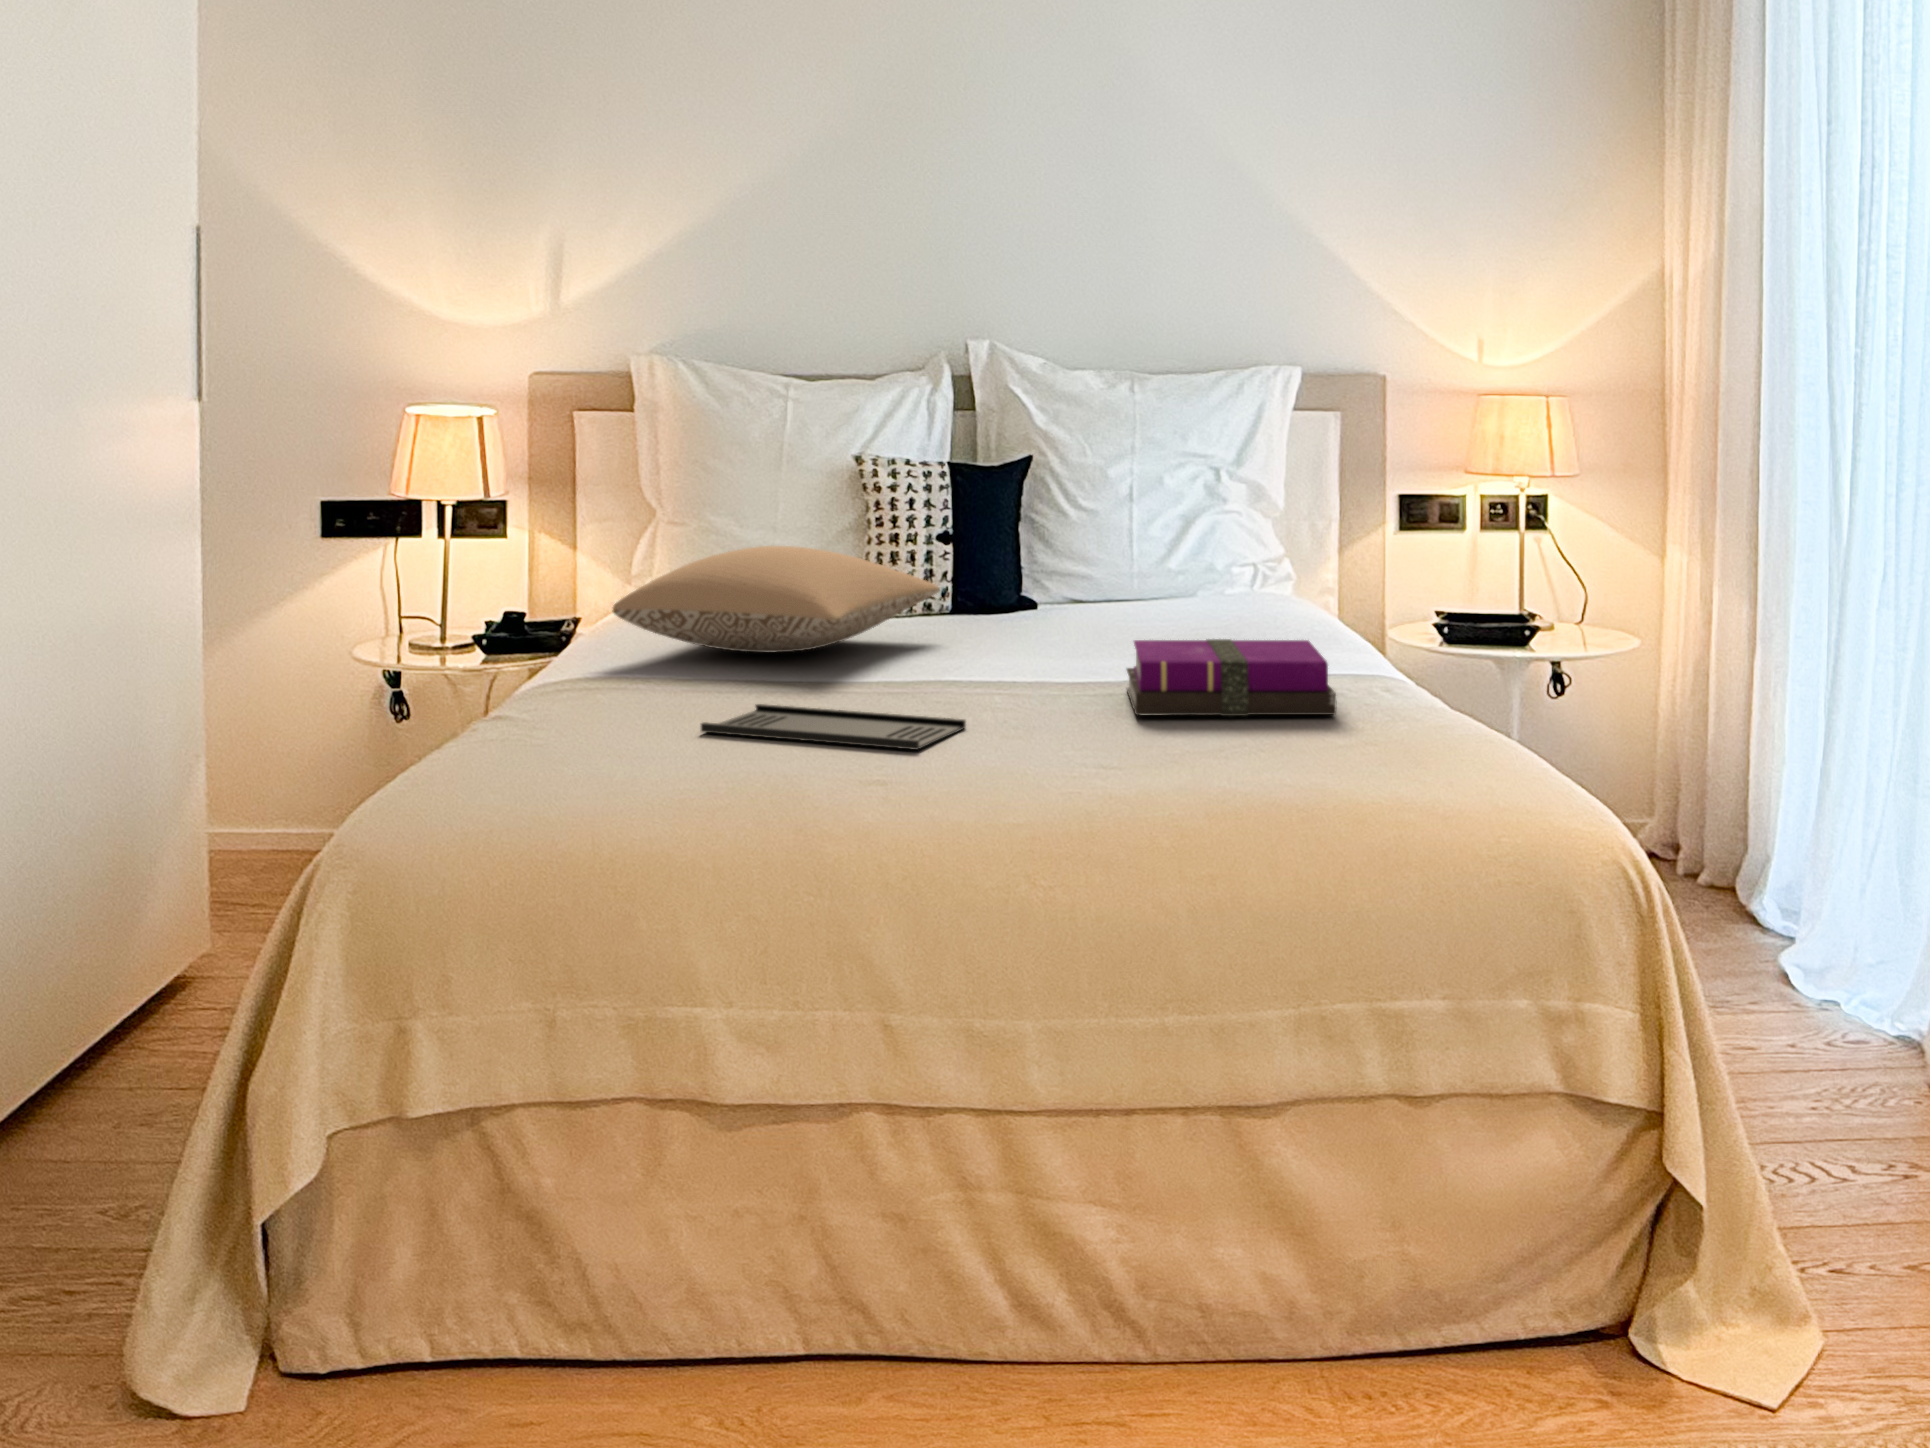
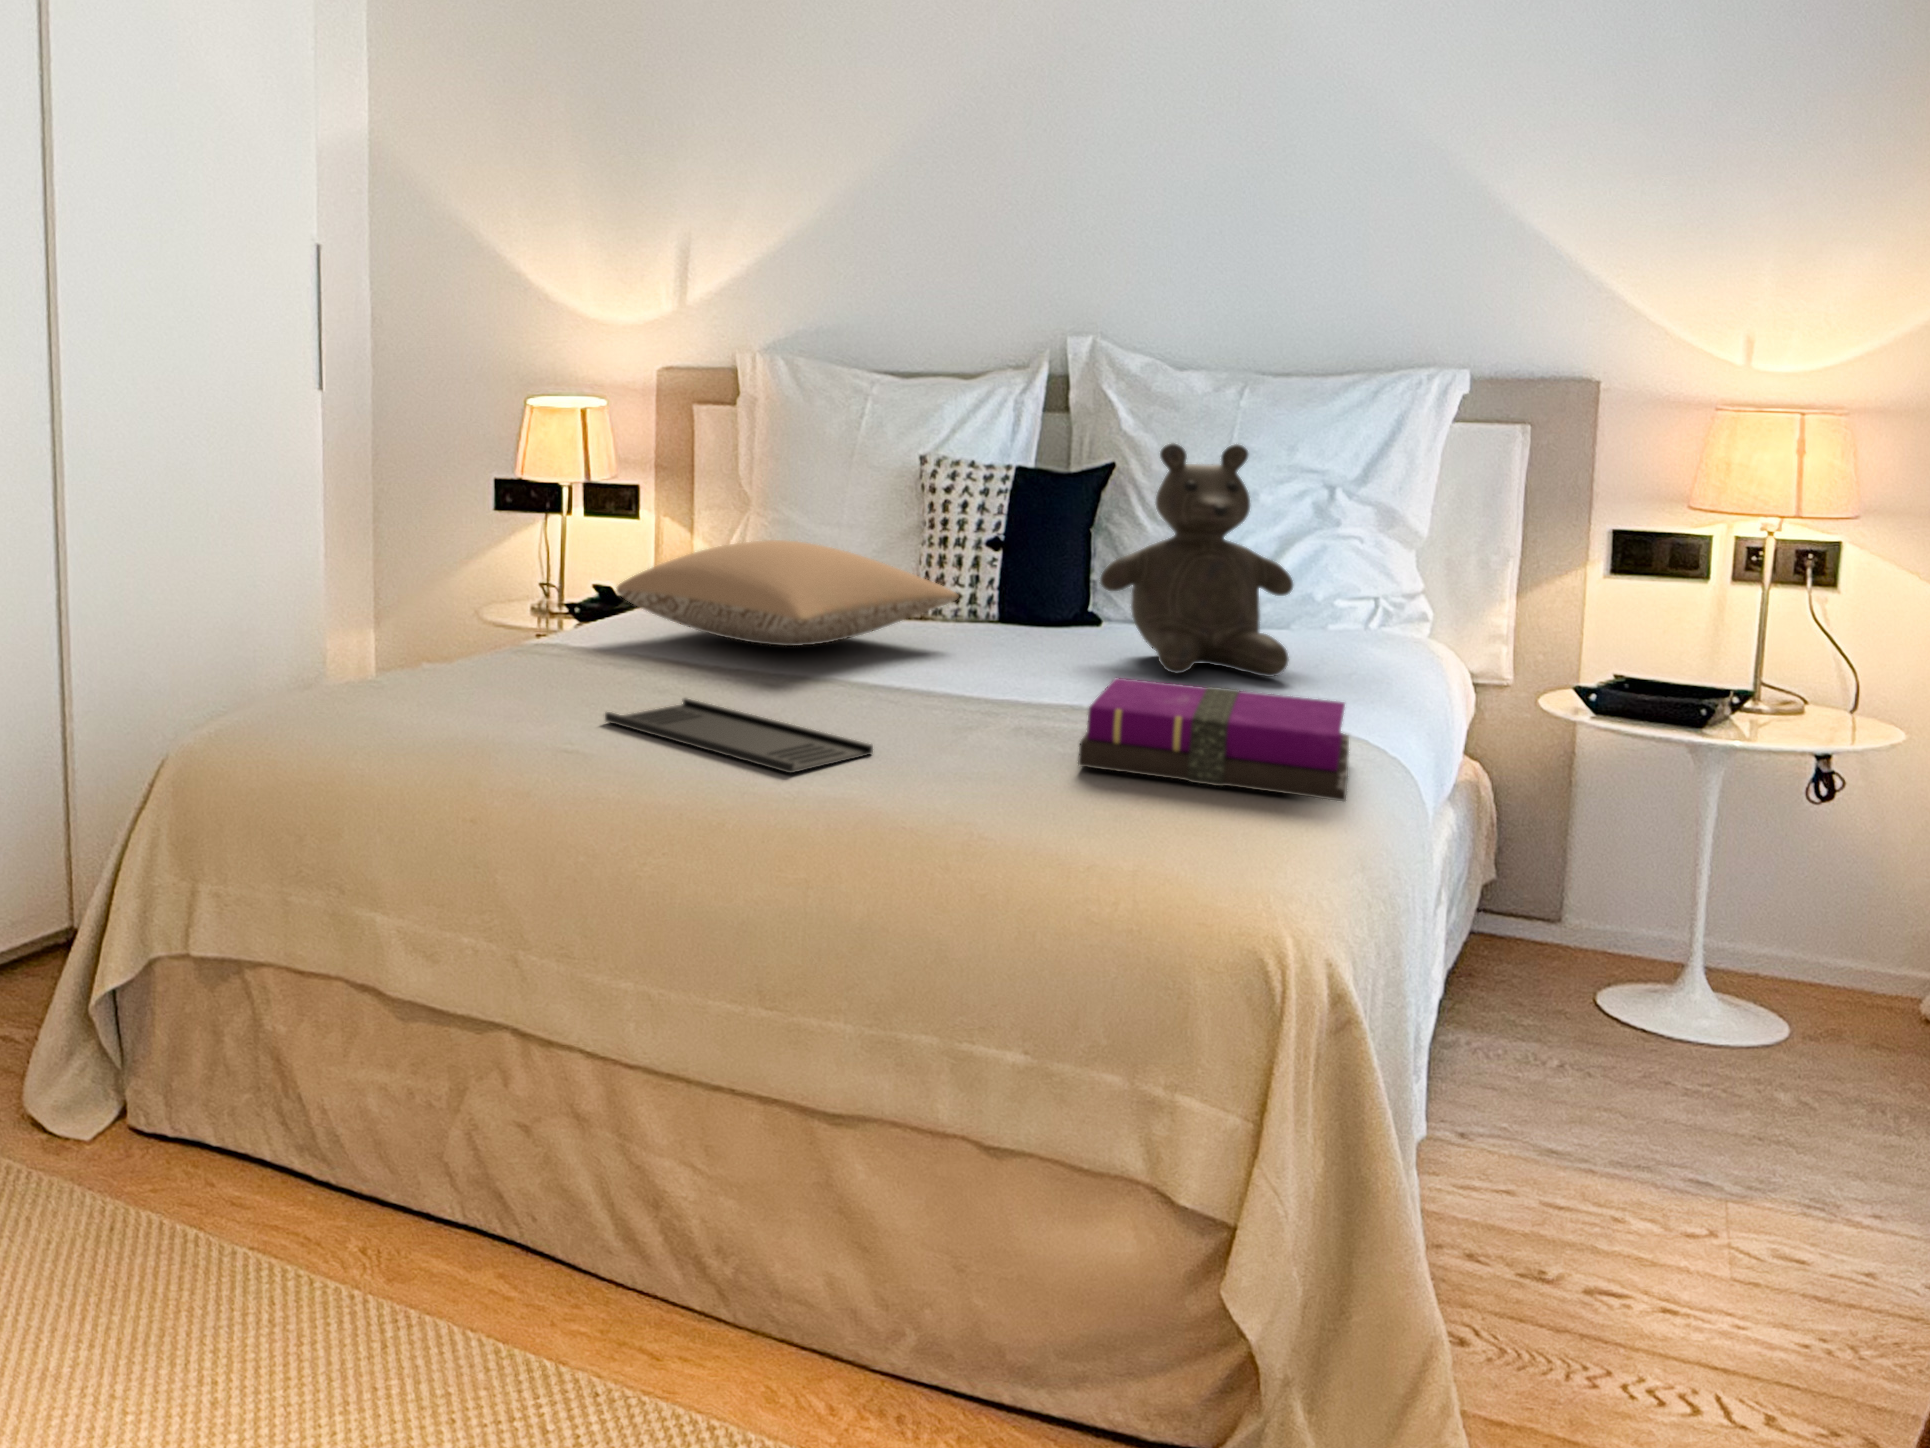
teddy bear: none [1063,432,1225,641] -> present [1100,444,1293,677]

